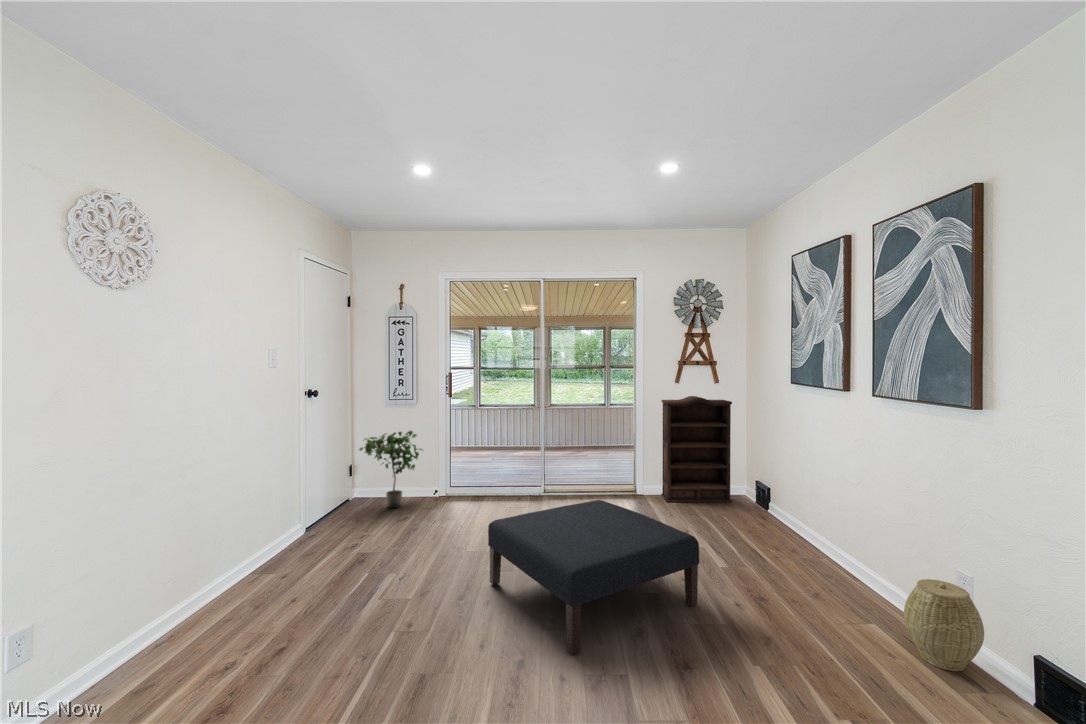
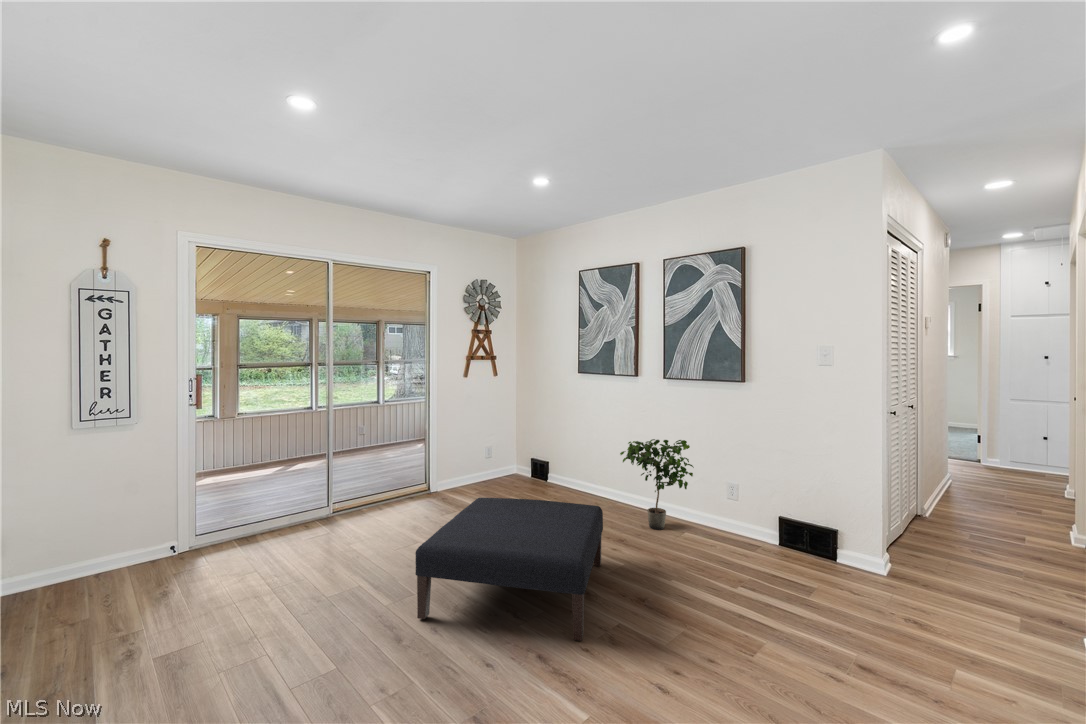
bookshelf: present [661,396,732,502] -> none [455,389,515,492]
potted plant: present [359,431,422,508] -> present [620,439,694,530]
woven basket: present [904,579,984,671] -> none [718,495,761,548]

